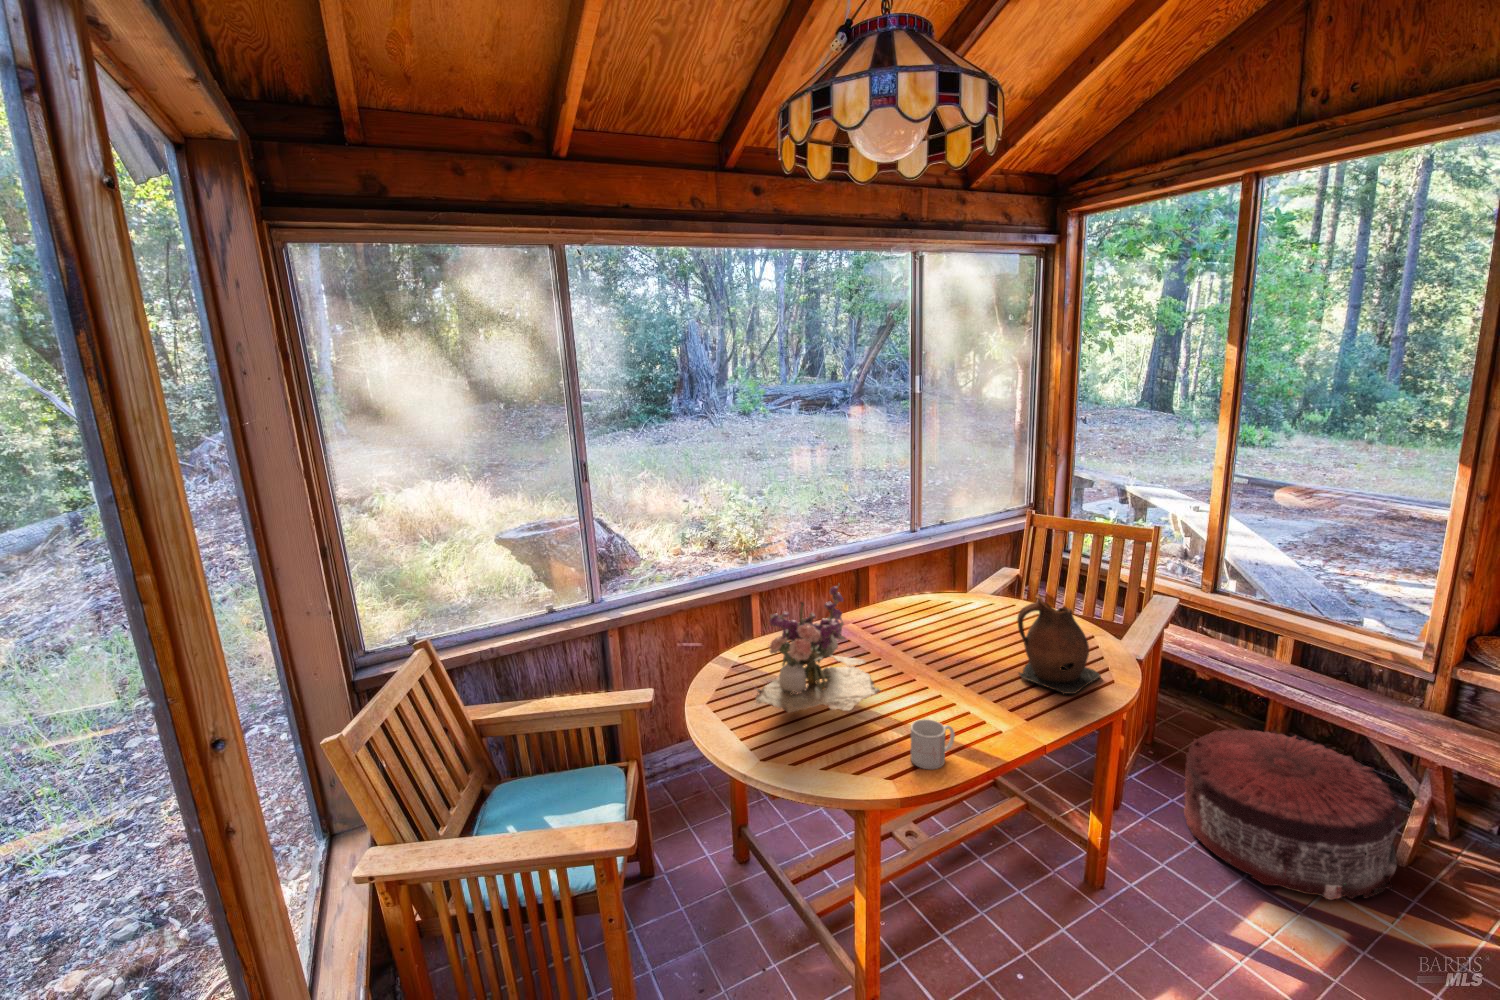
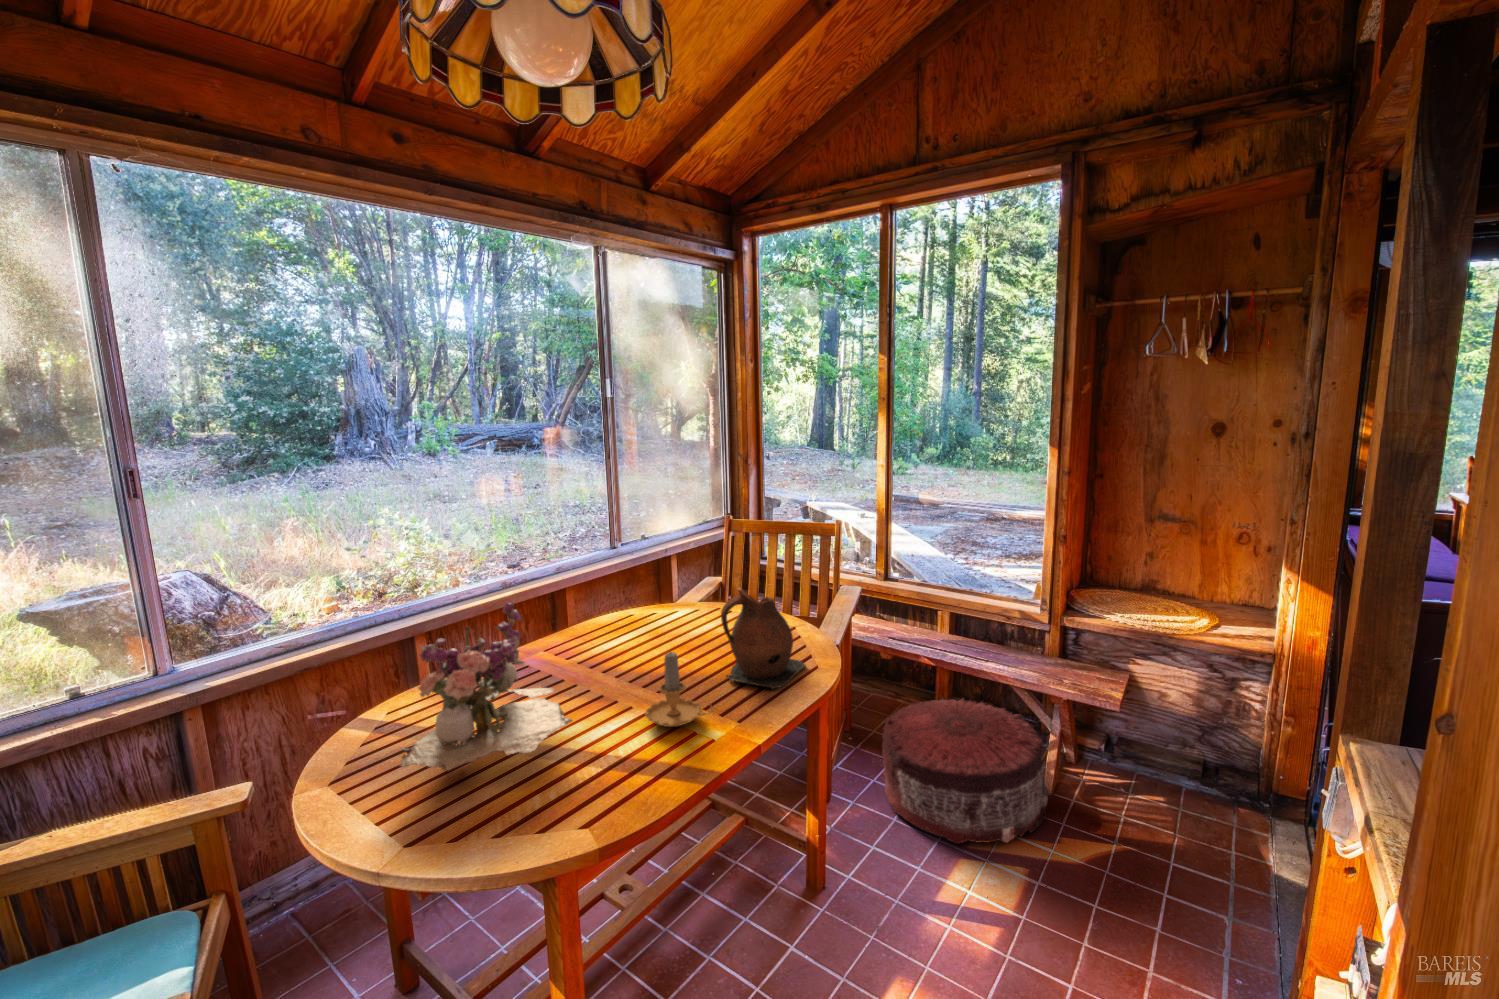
candle: none [941,646,1002,712] -> present [645,652,711,727]
mug: present [911,719,955,769] -> none [609,742,662,804]

